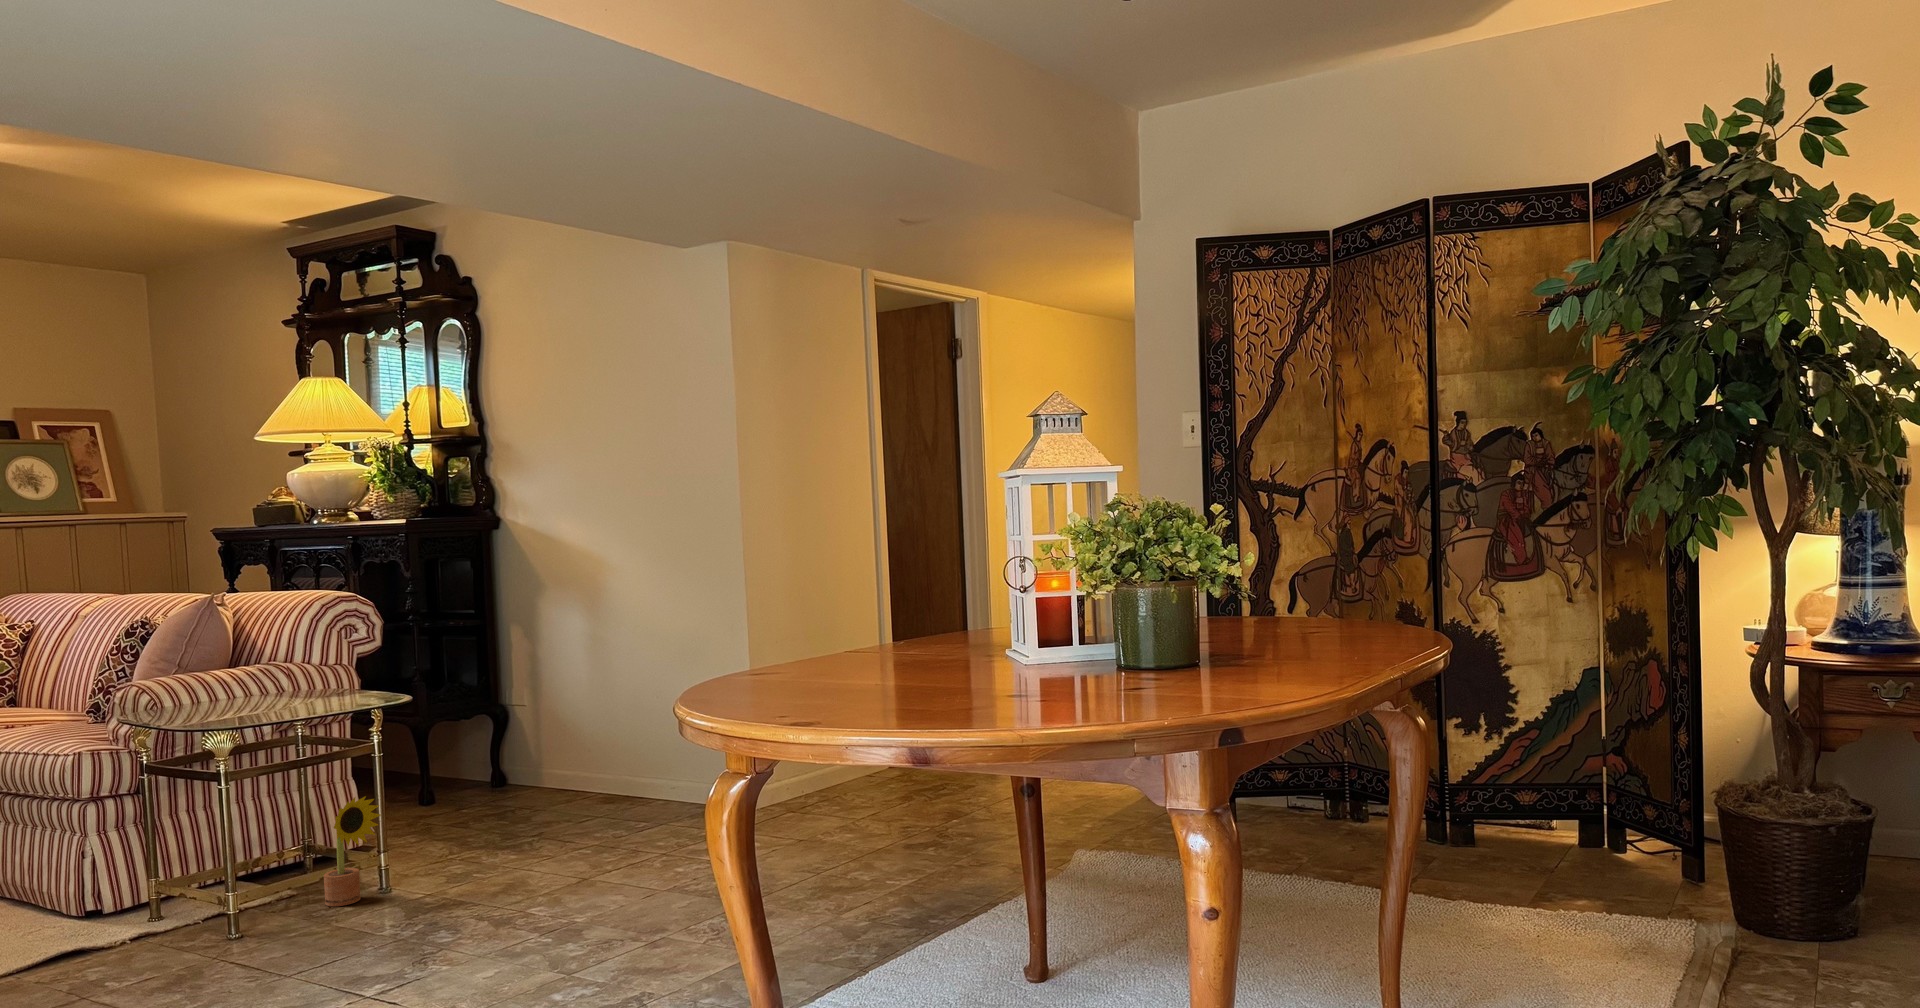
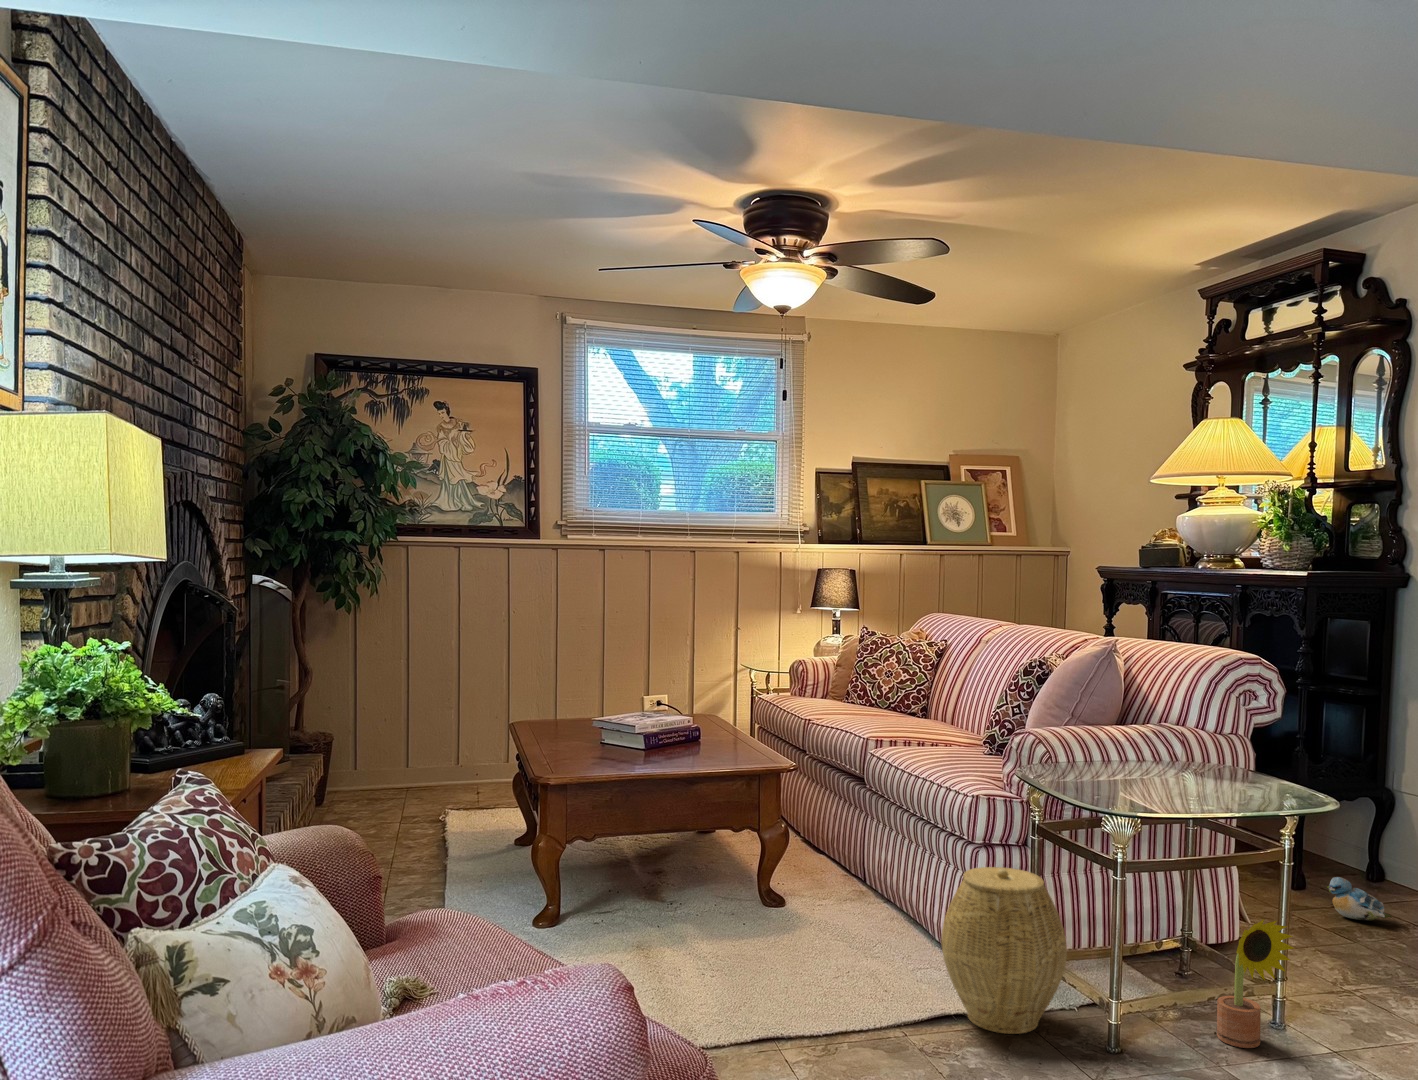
plush toy: none [434,775,485,807] -> present [1327,877,1392,920]
woven basket: none [51,809,184,959] -> present [941,867,1067,1034]

